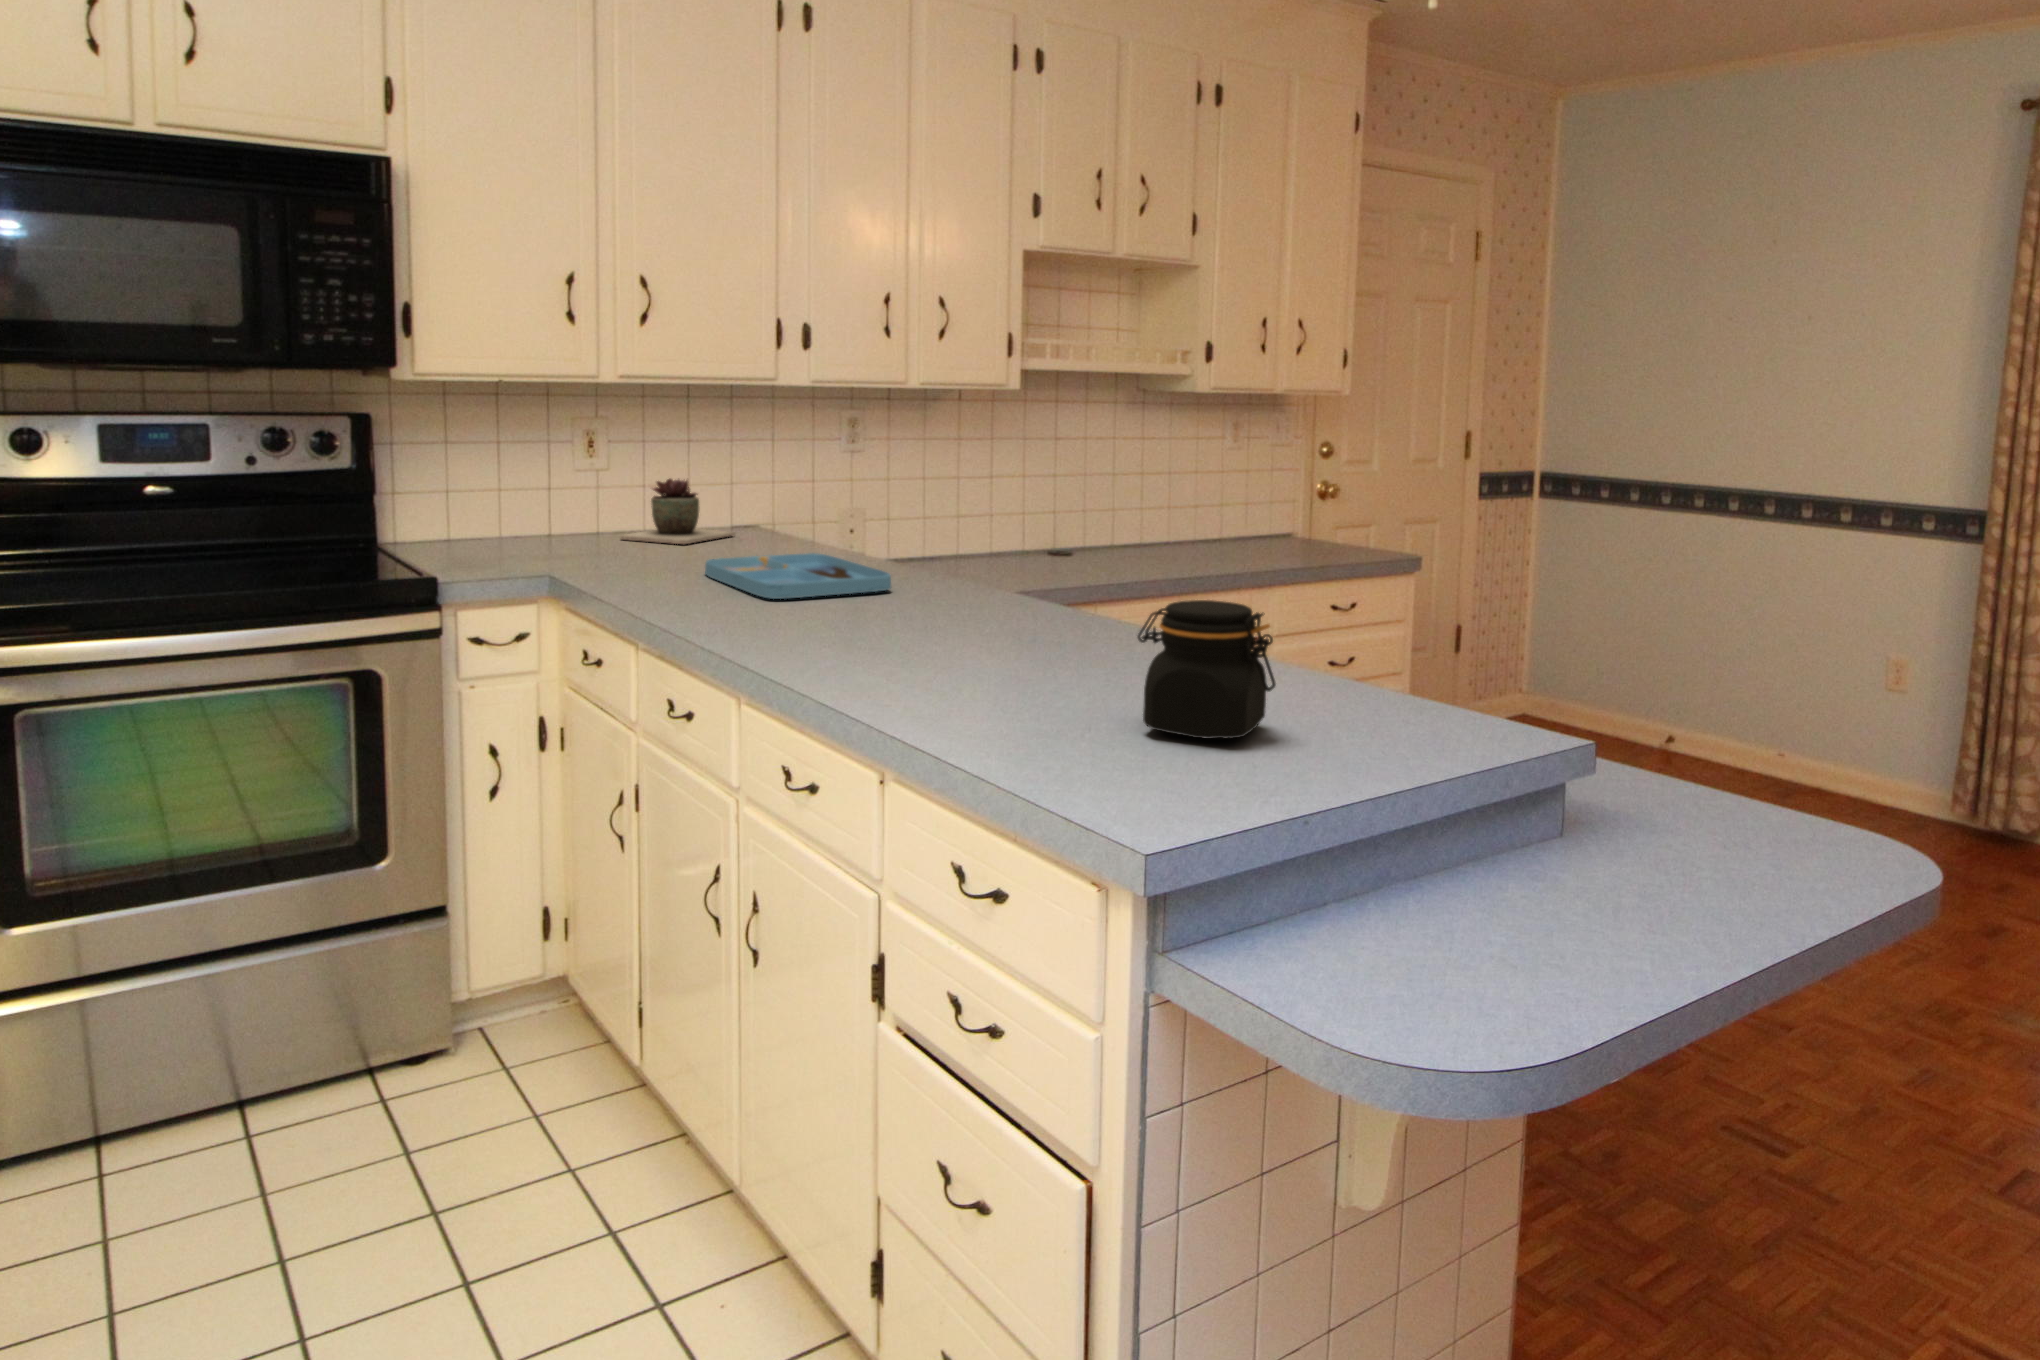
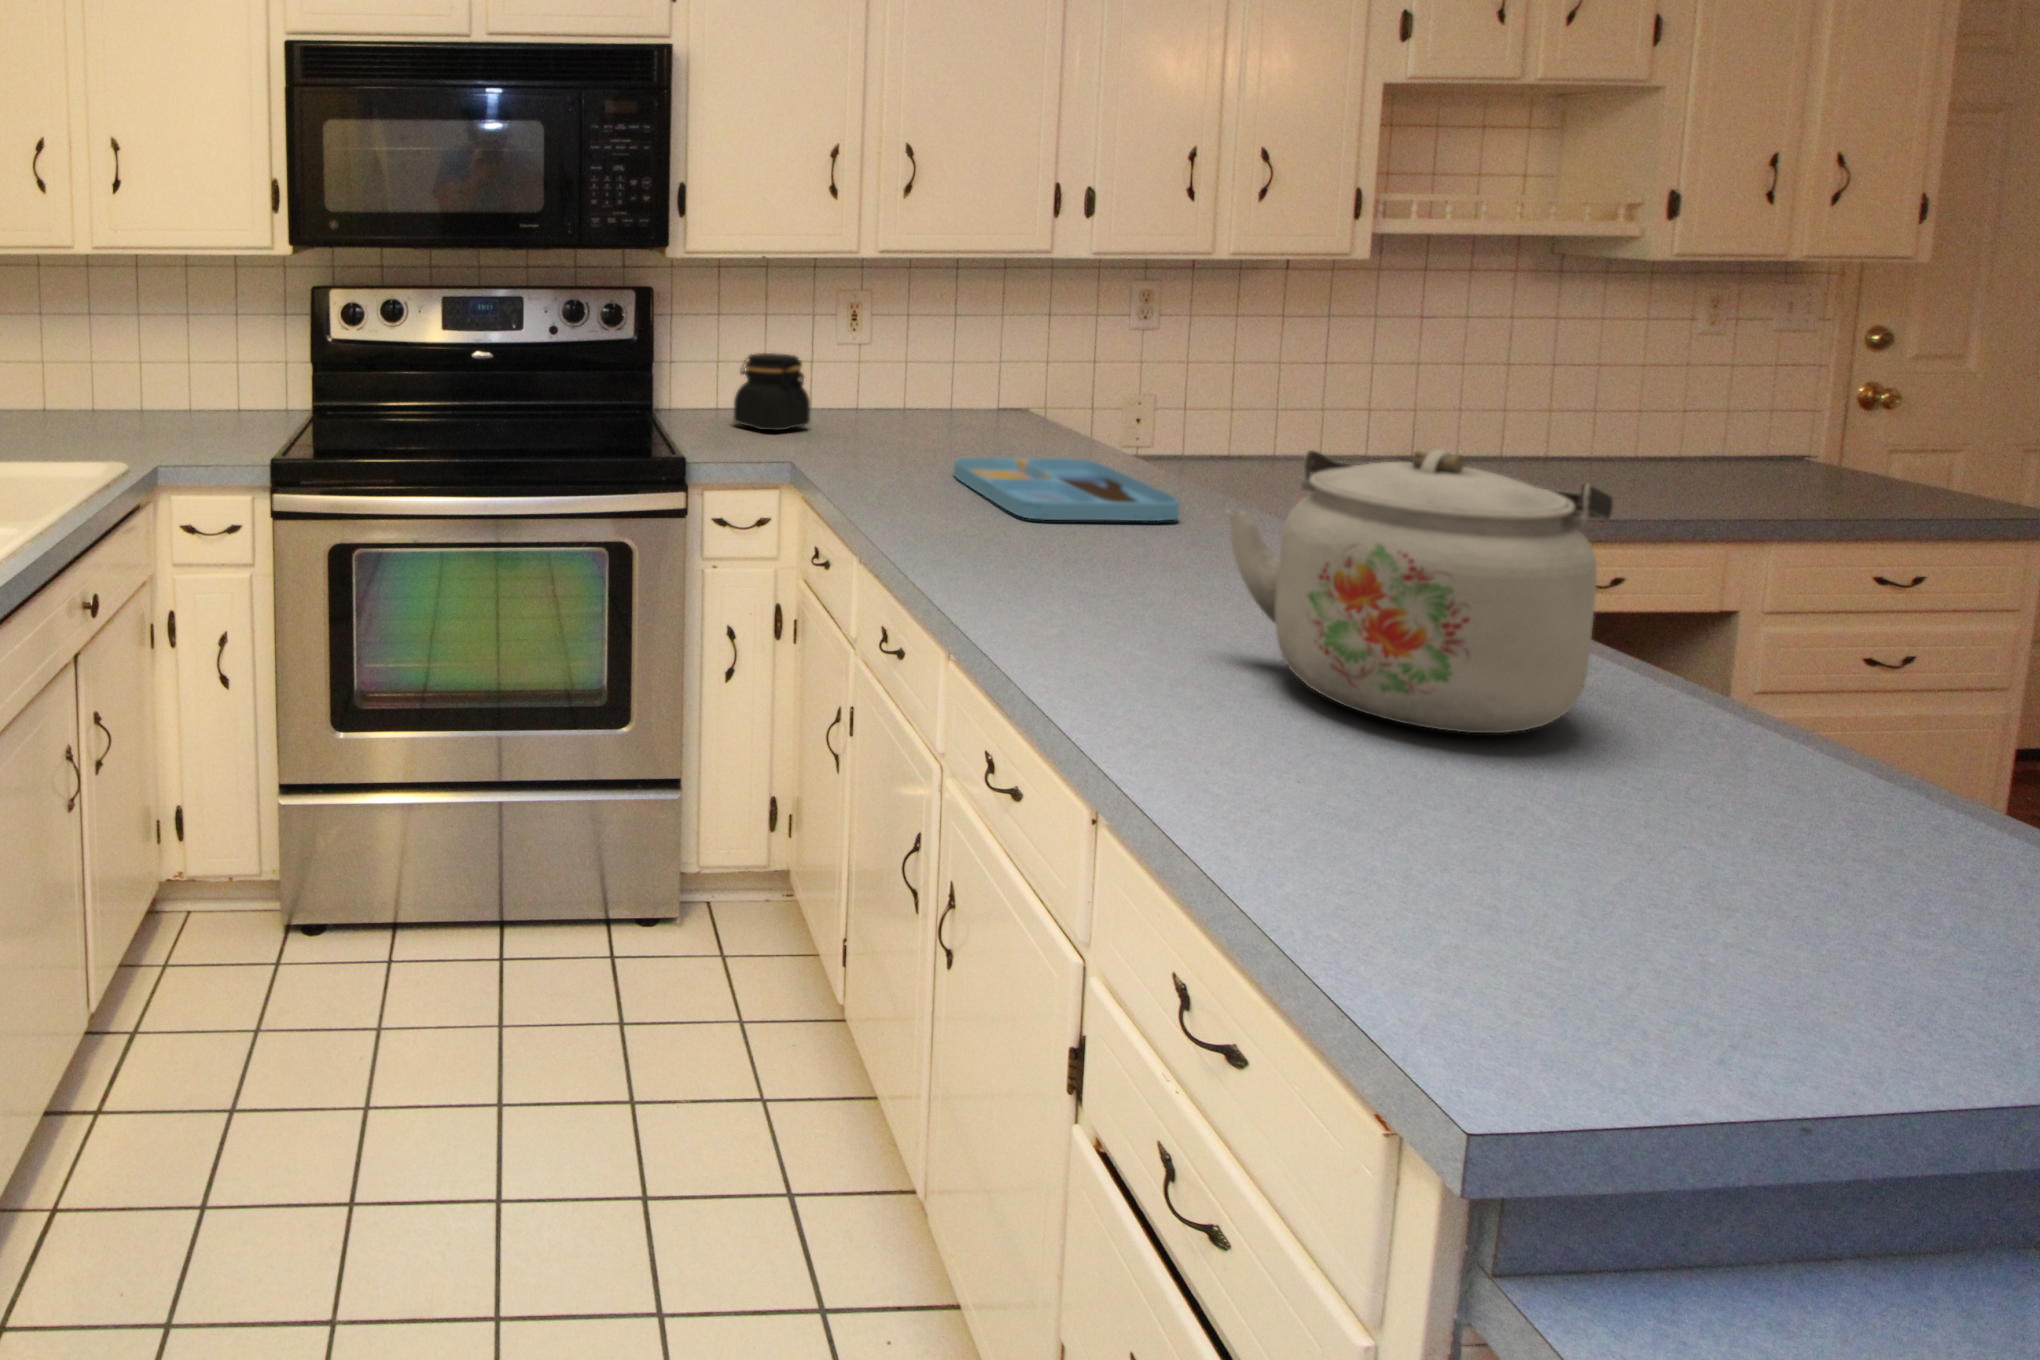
succulent plant: present [620,479,735,544] -> none [869,358,993,432]
kettle: none [921,497,1153,689] -> present [1227,450,1613,733]
jar: present [1138,600,1276,739] -> present [733,353,810,430]

